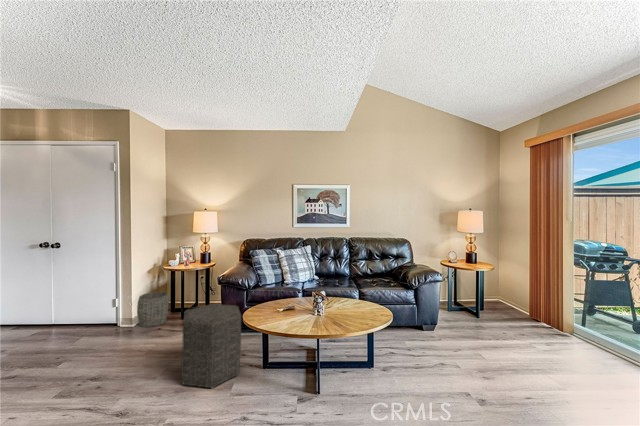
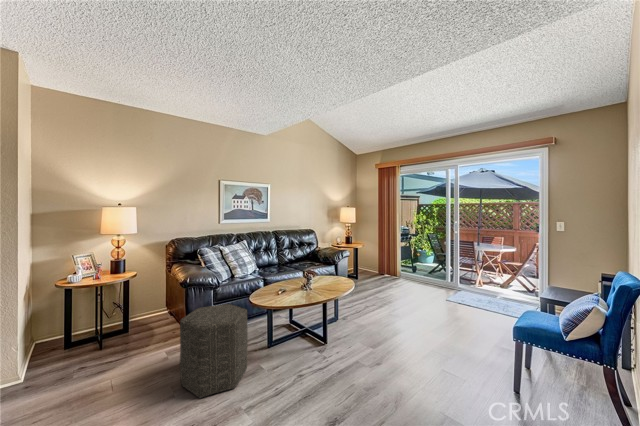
woven basket: present [137,292,169,327] -> none [32,317,84,369]

